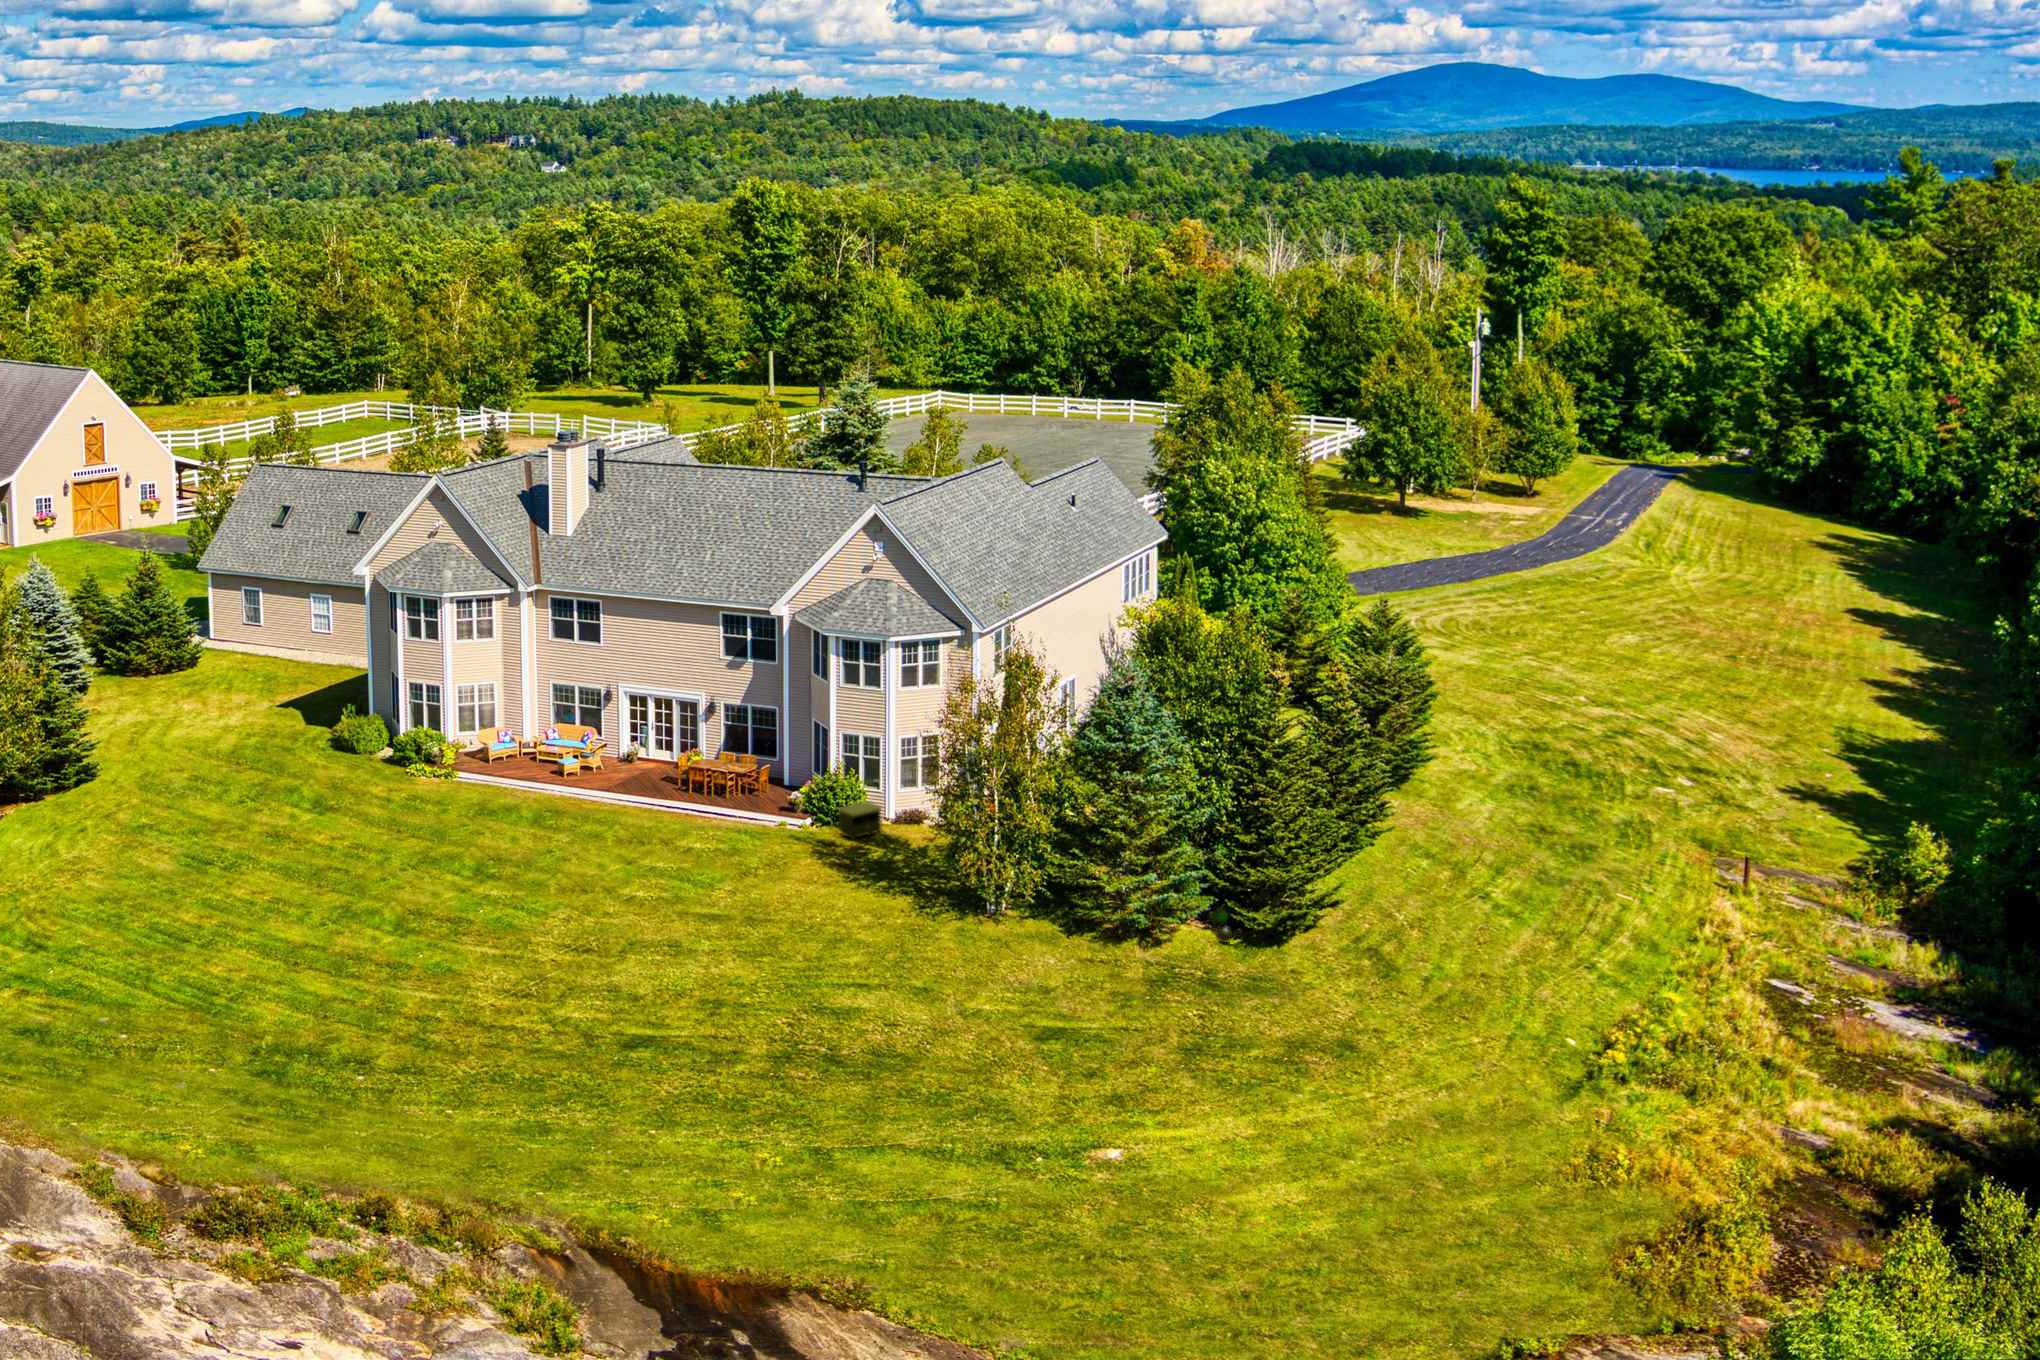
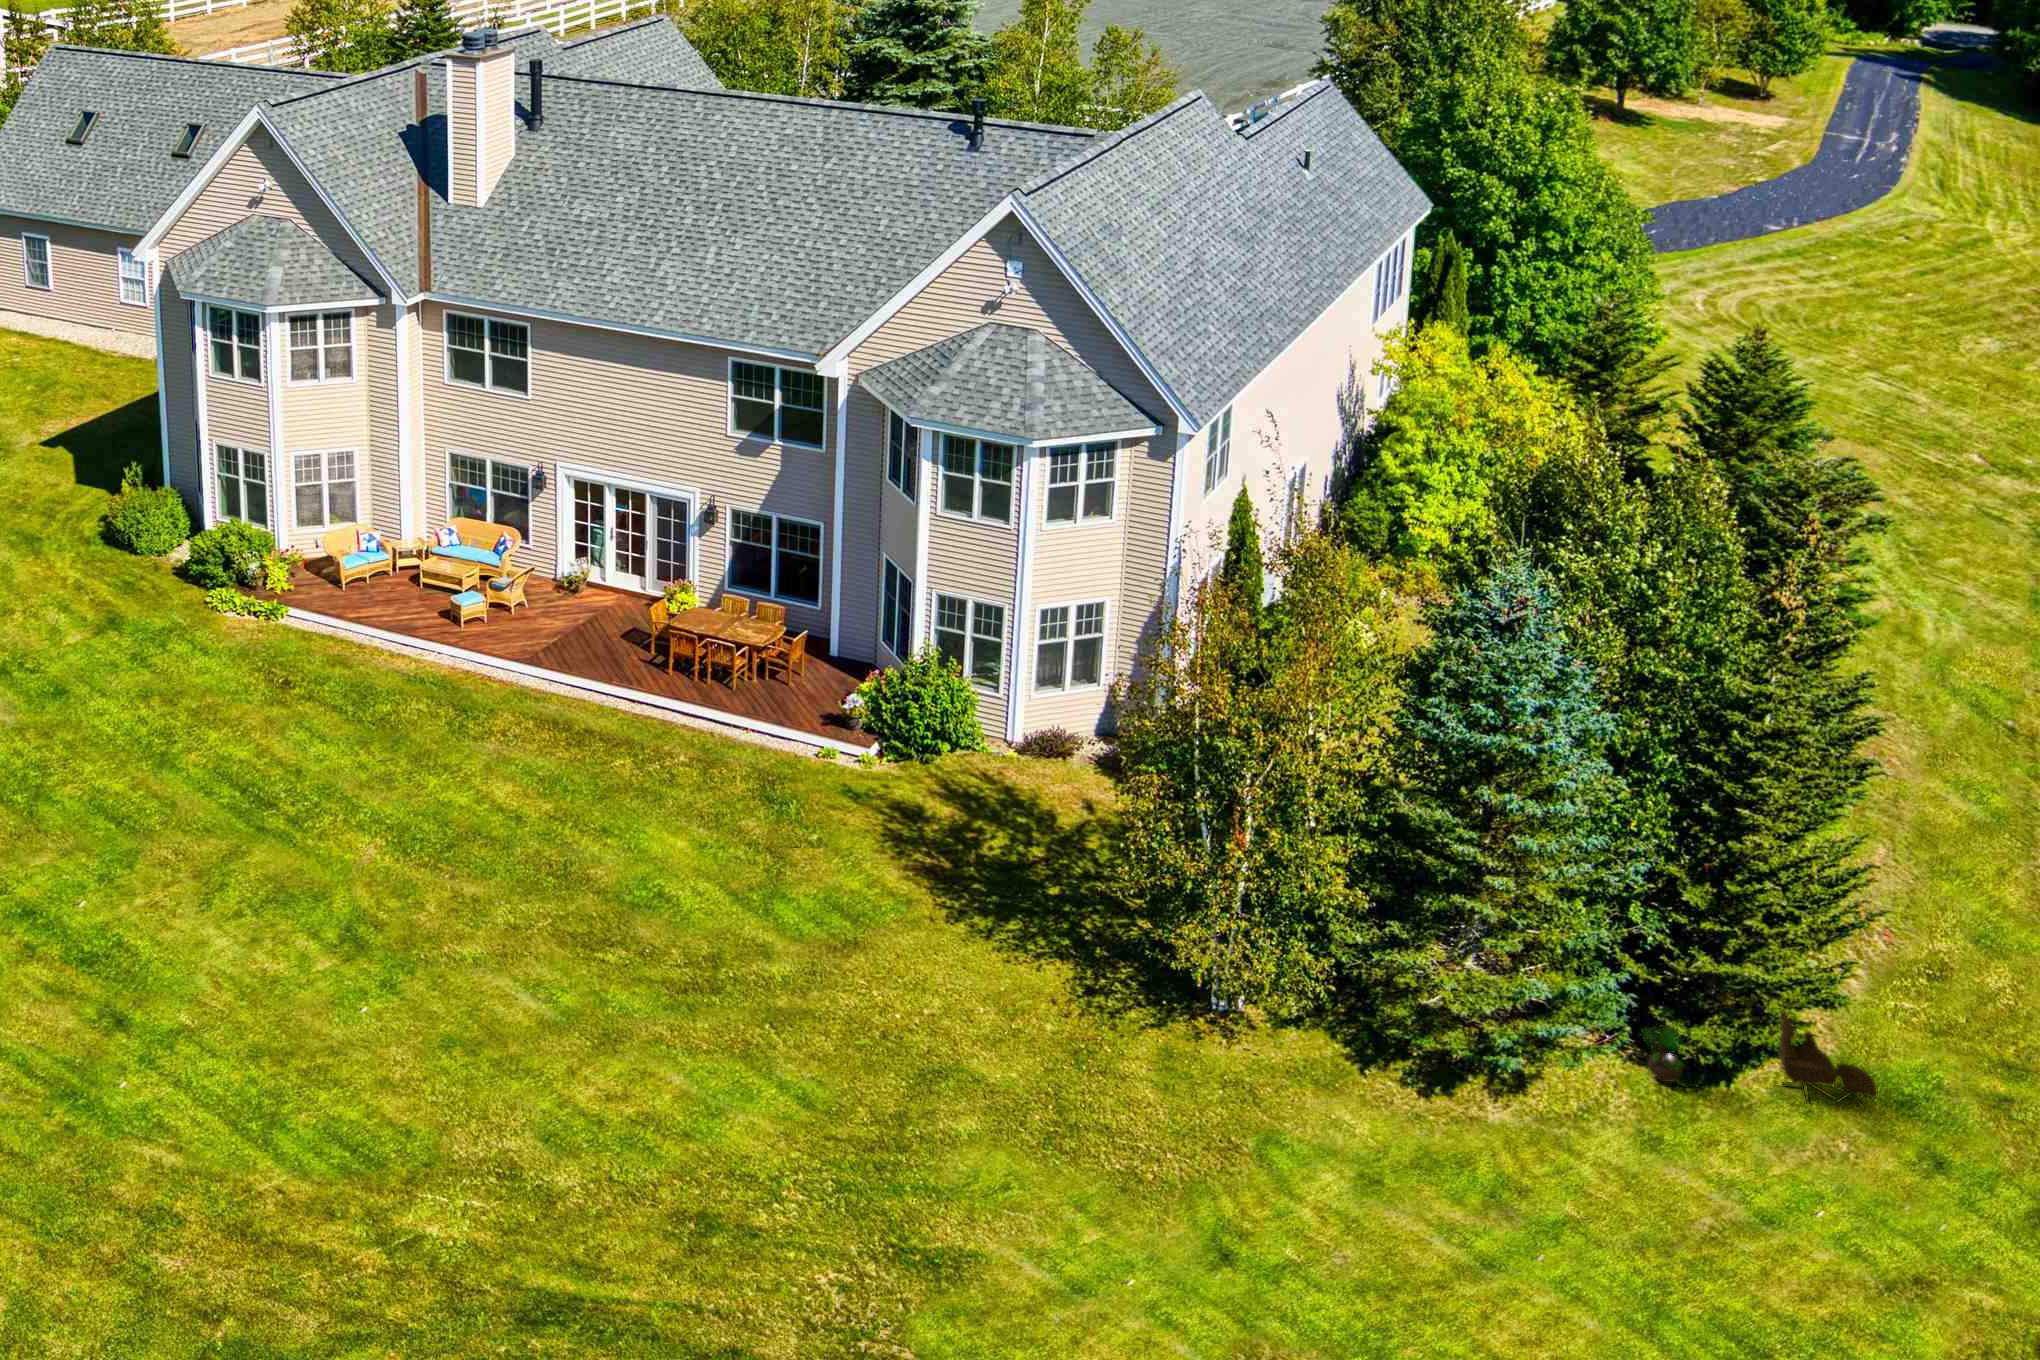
storage bench: present [838,801,882,839] -> none [923,717,1002,792]
lounge chair: none [1281,900,1334,954] -> present [1779,1011,1878,1104]

